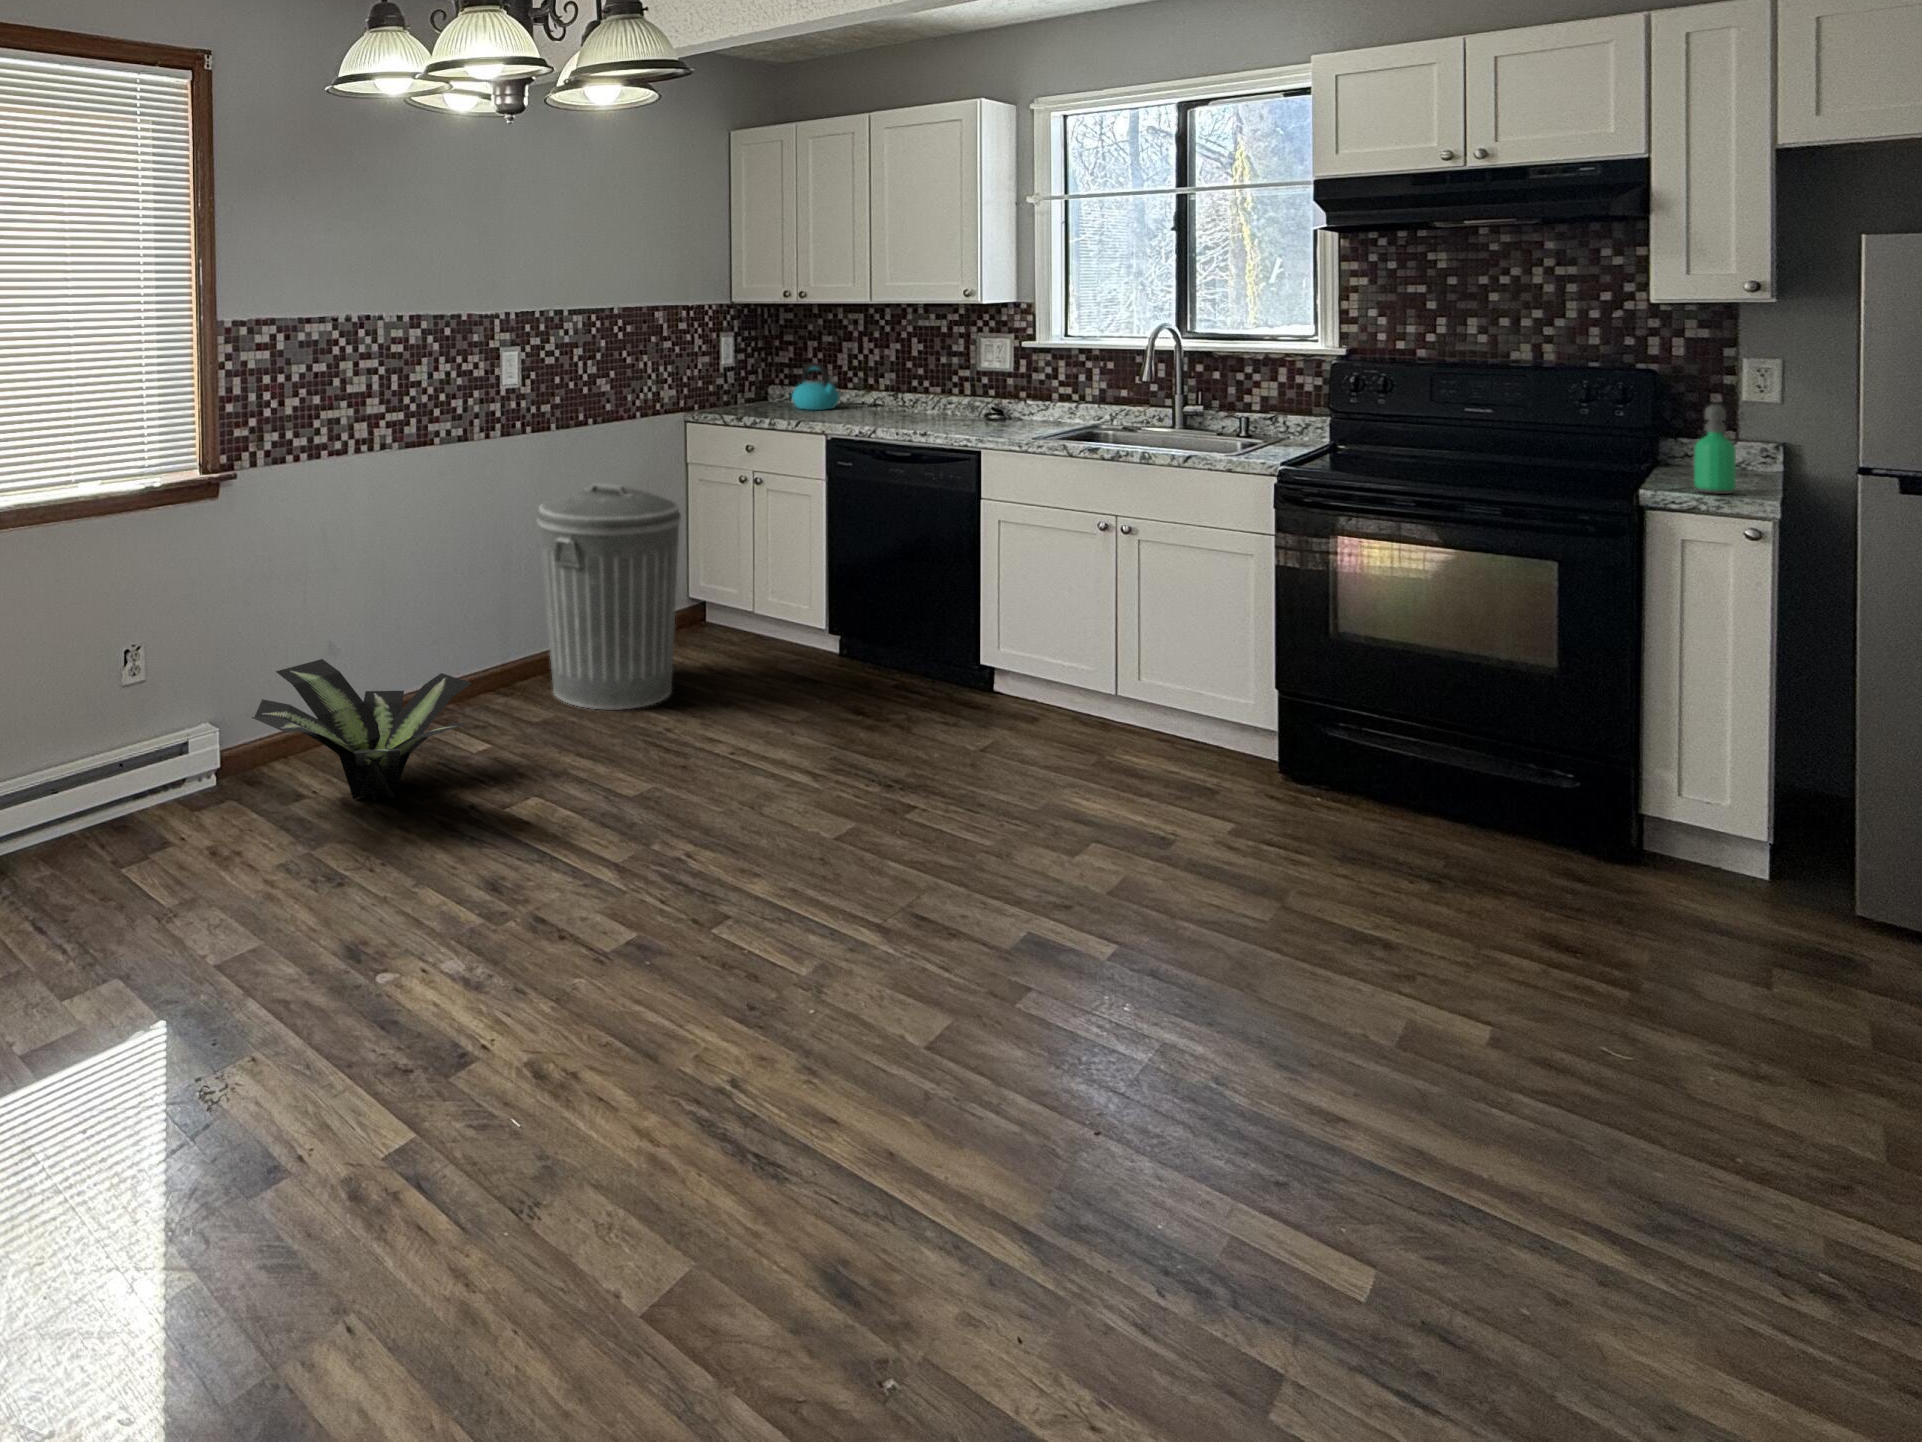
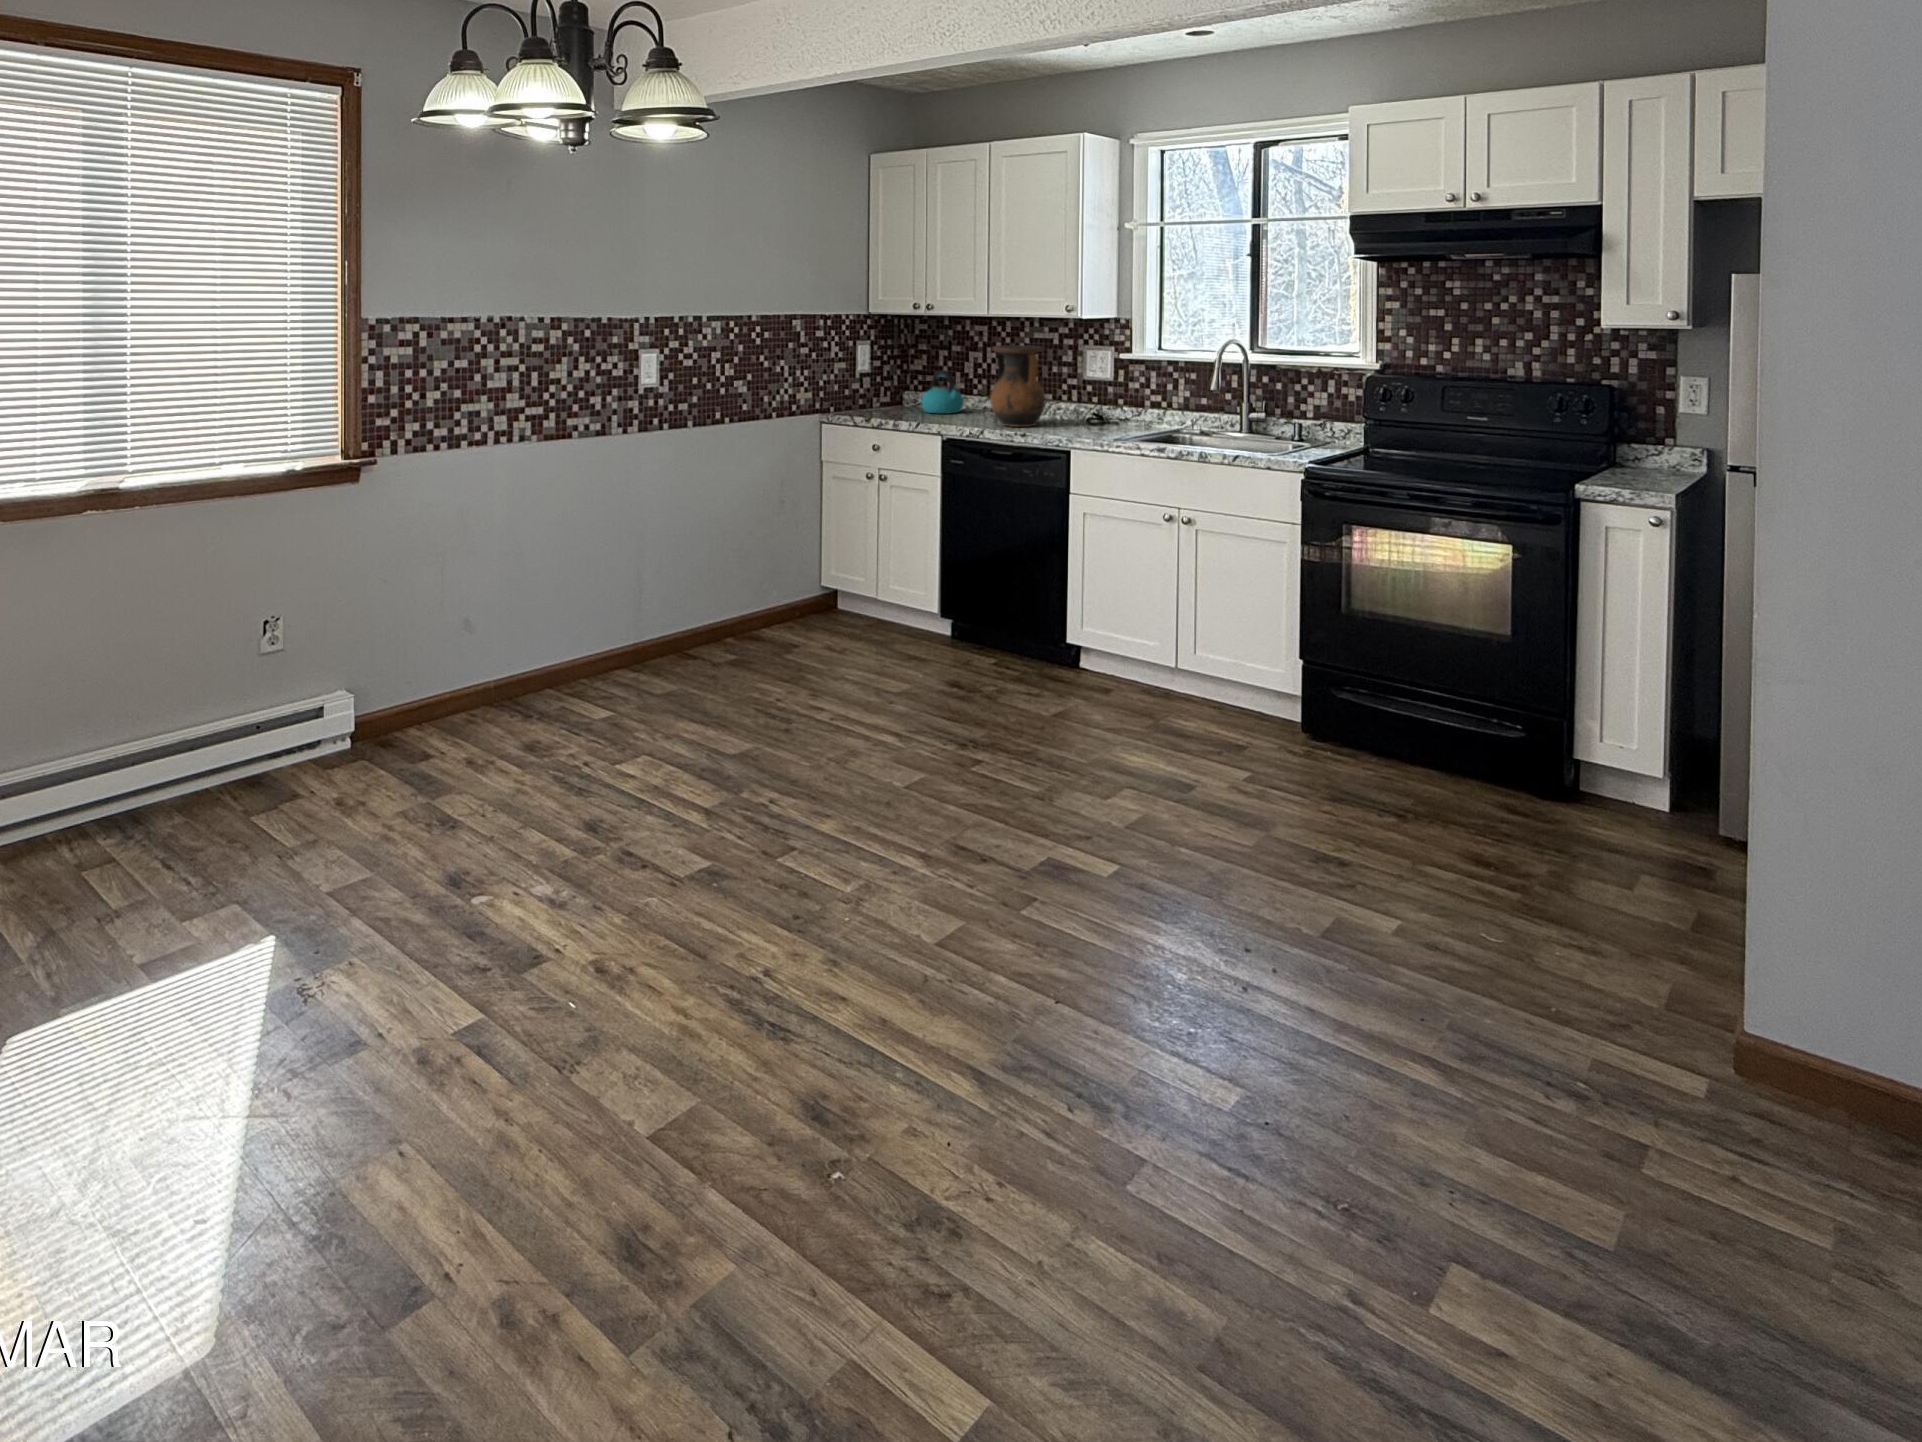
vase: none [877,334,940,424] -> present [990,345,1046,427]
soap dispenser: present [1694,405,1736,494] -> none [1626,413,1657,488]
trash can: present [537,483,681,710] -> none [669,475,801,682]
potted plant: present [251,659,471,801] -> none [380,632,594,759]

